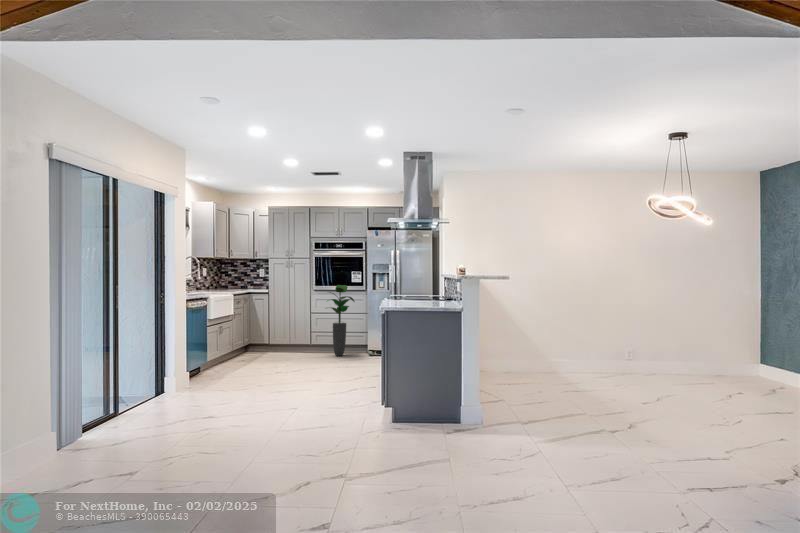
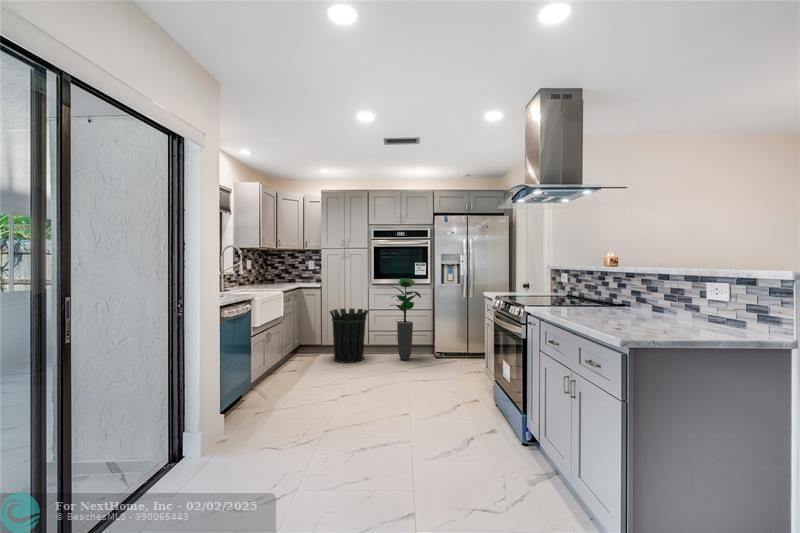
waste bin: none [274,312,308,357] -> present [330,309,368,363]

